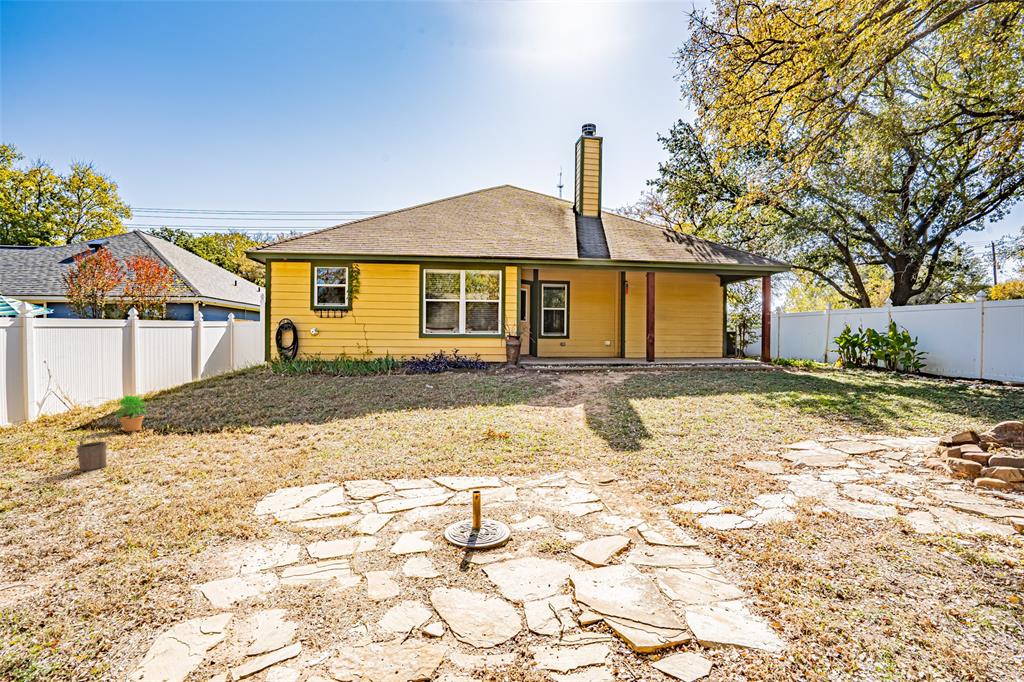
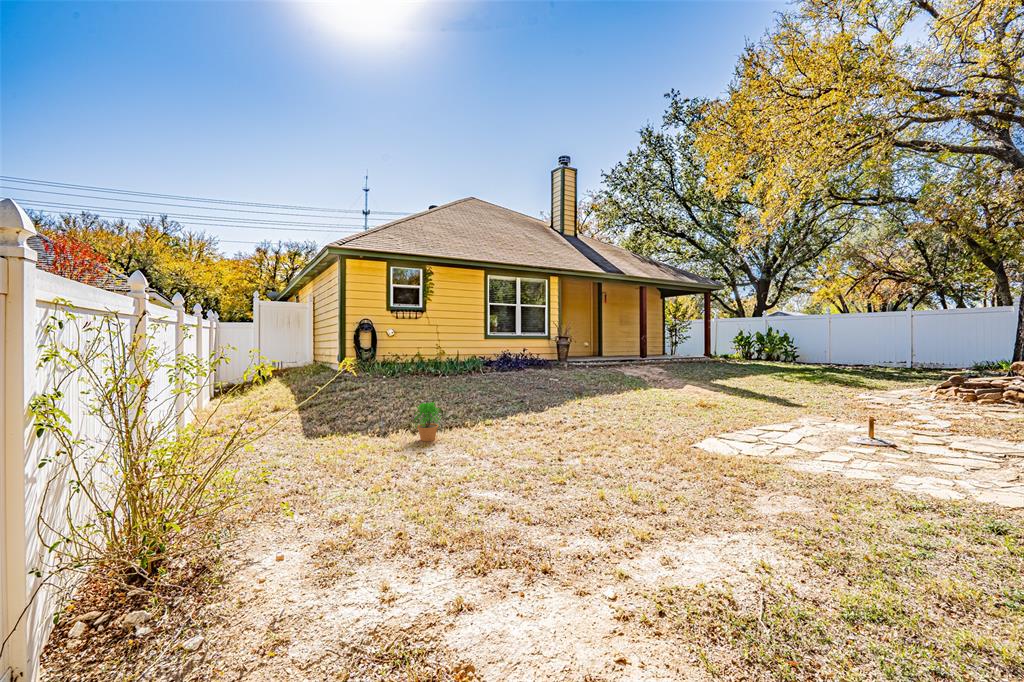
bucket: present [76,430,107,471] -> none [556,431,581,472]

